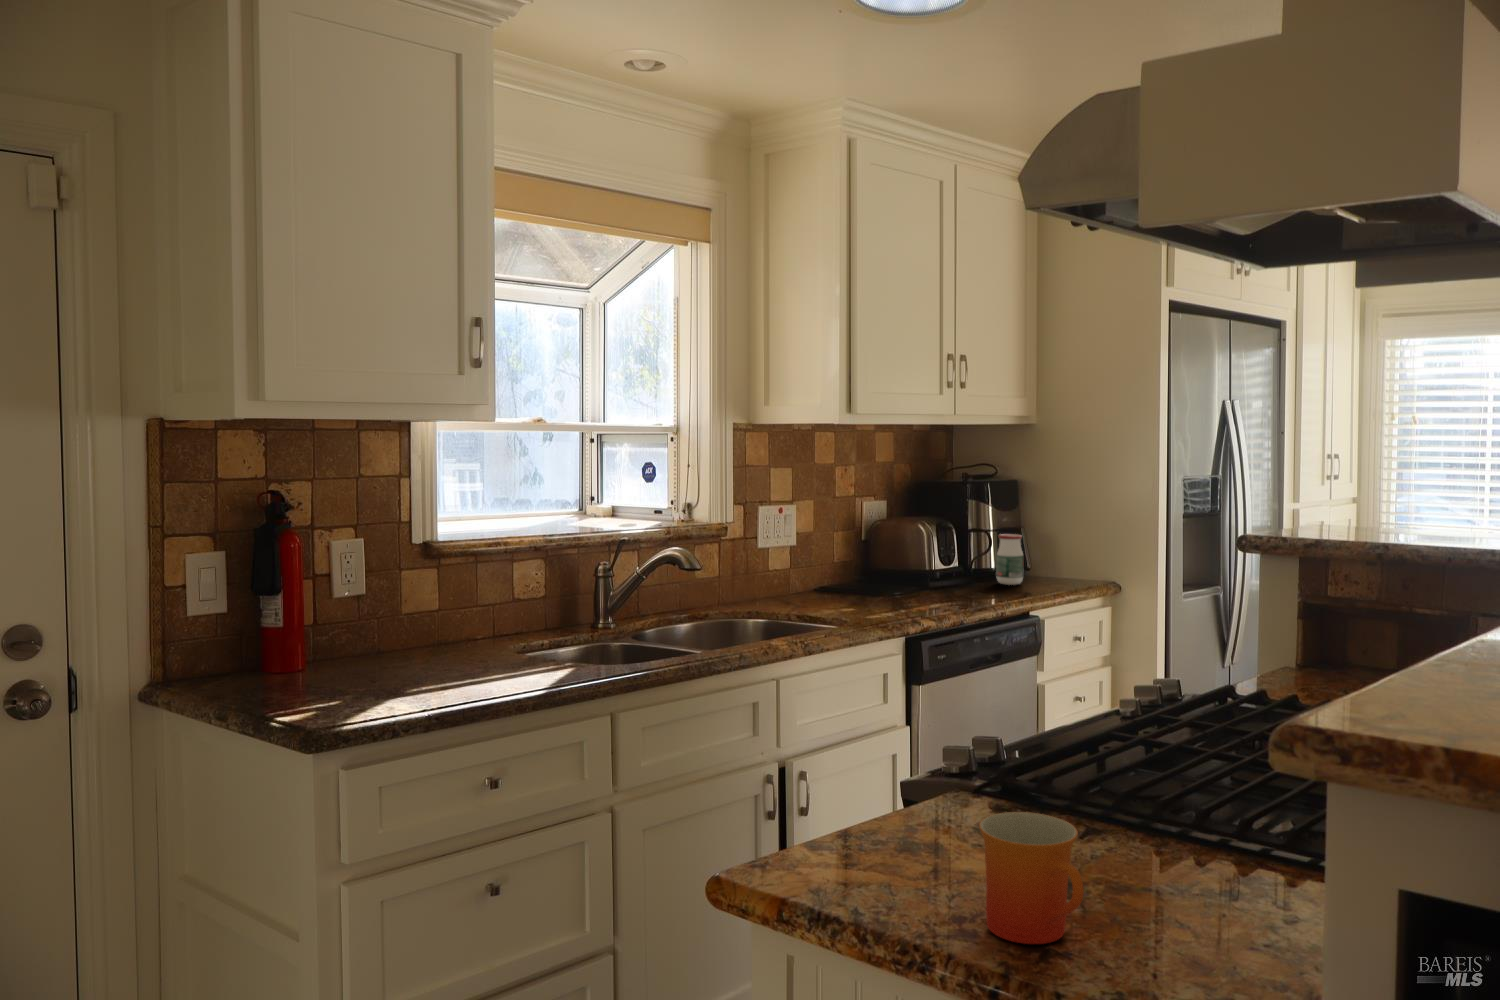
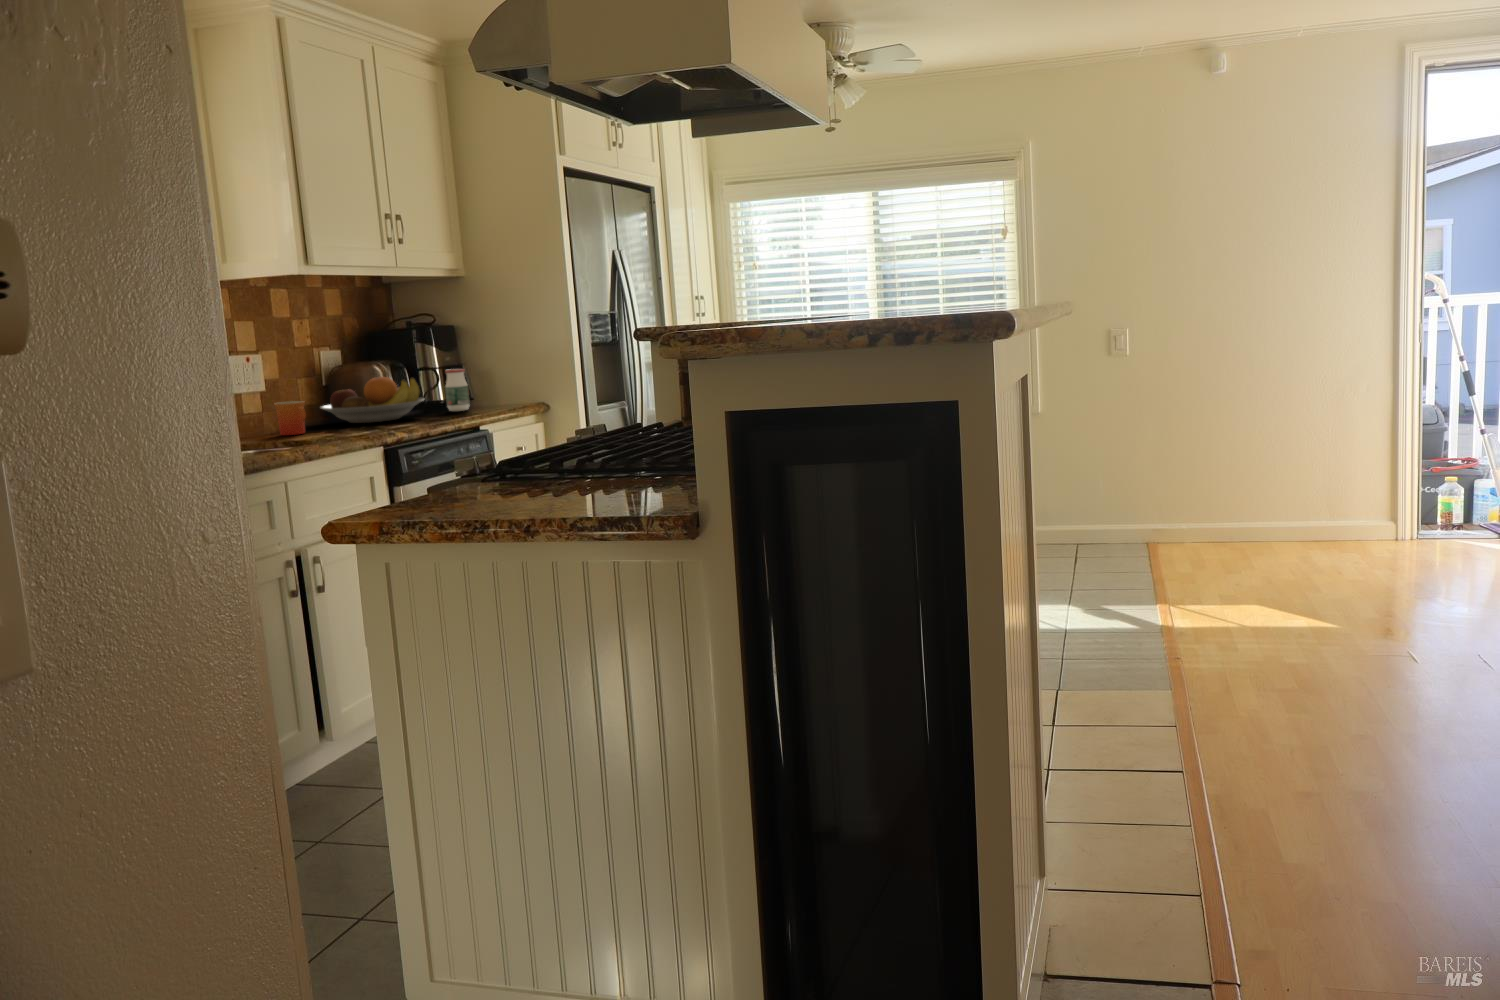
fruit bowl: none [851,540,969,592] -> present [320,377,424,423]
mug: present [979,812,1084,944] -> present [274,401,306,435]

